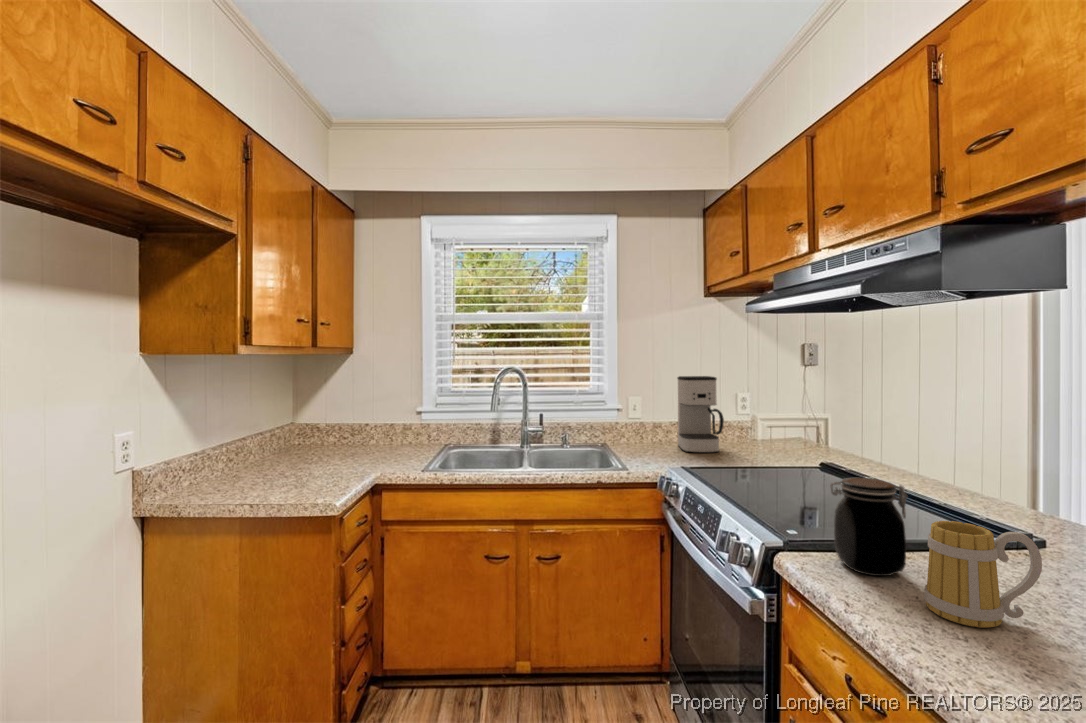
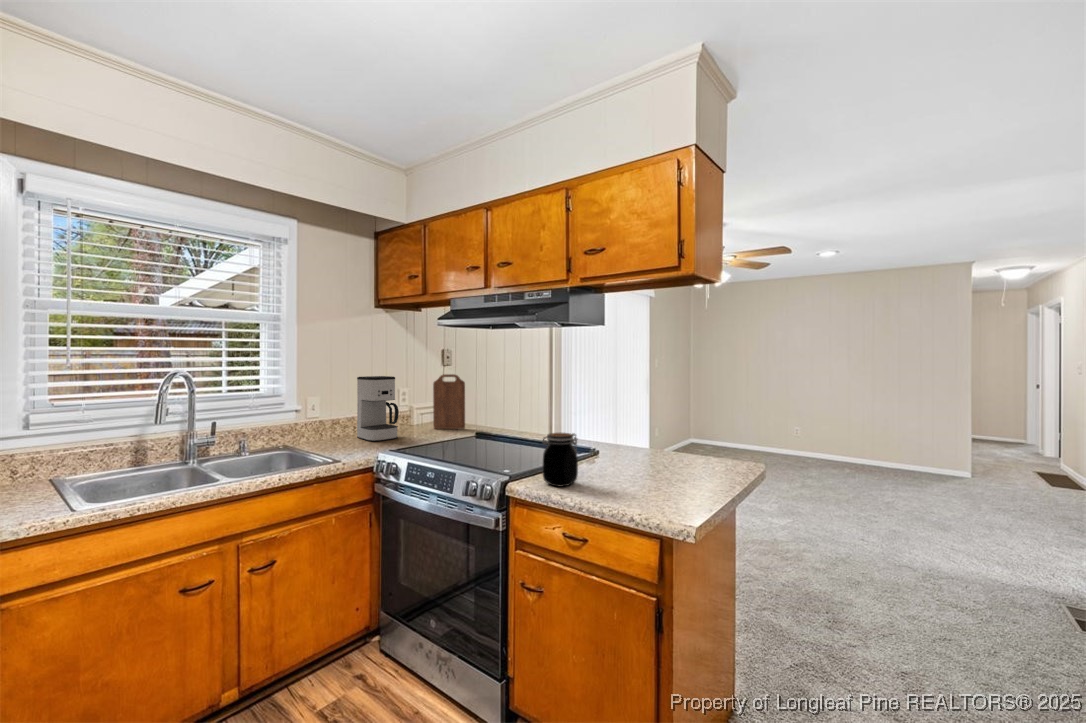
cutting board: none [777,375,823,452] -> present [433,374,465,429]
mug: present [924,521,1042,628] -> none [595,446,635,495]

